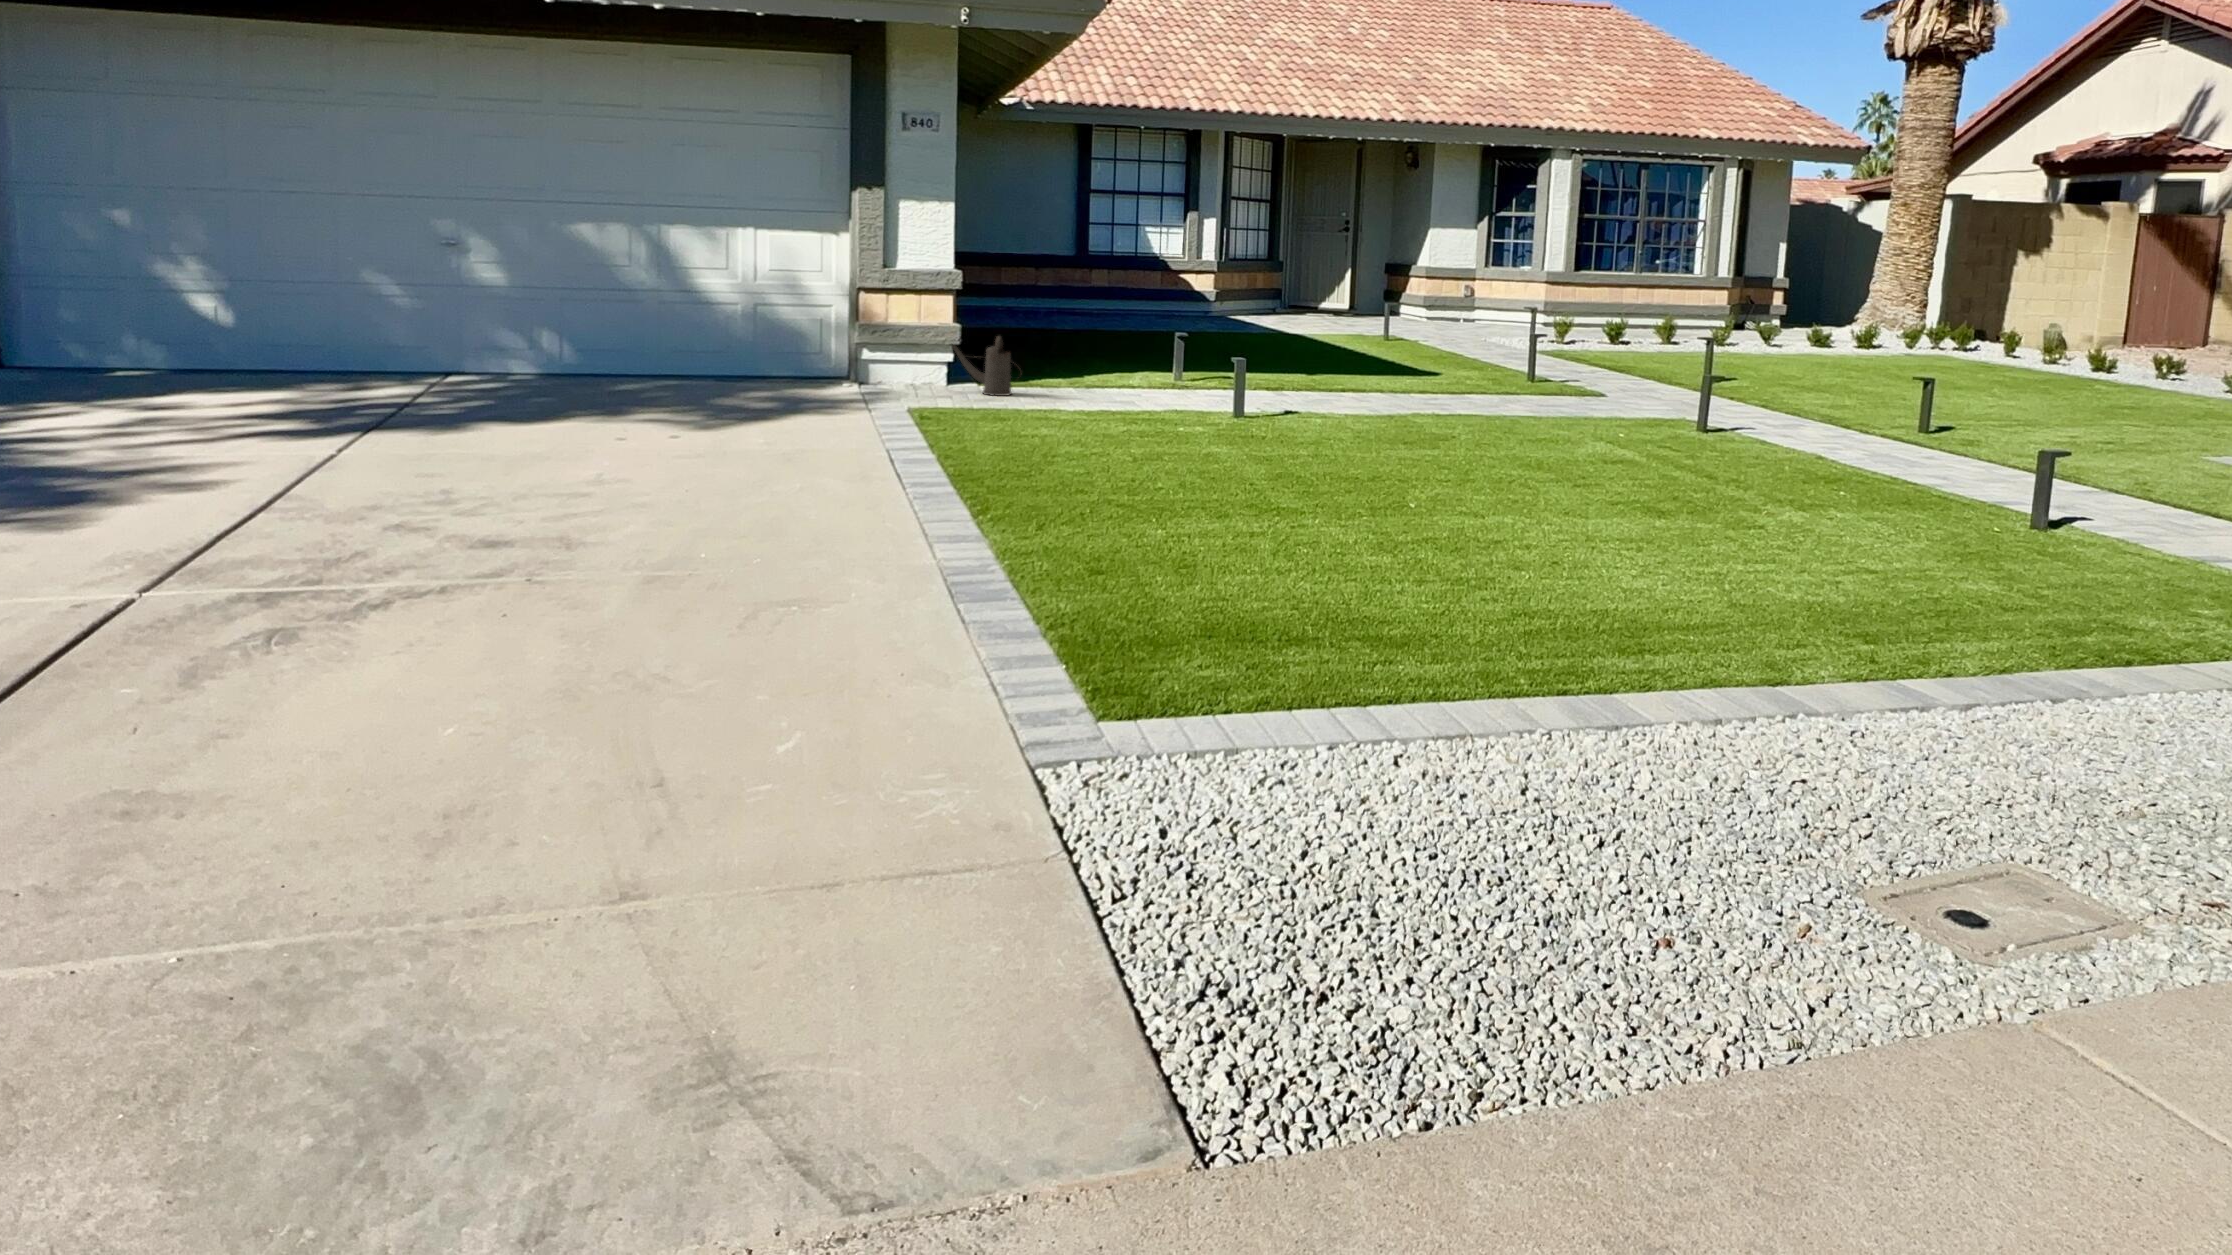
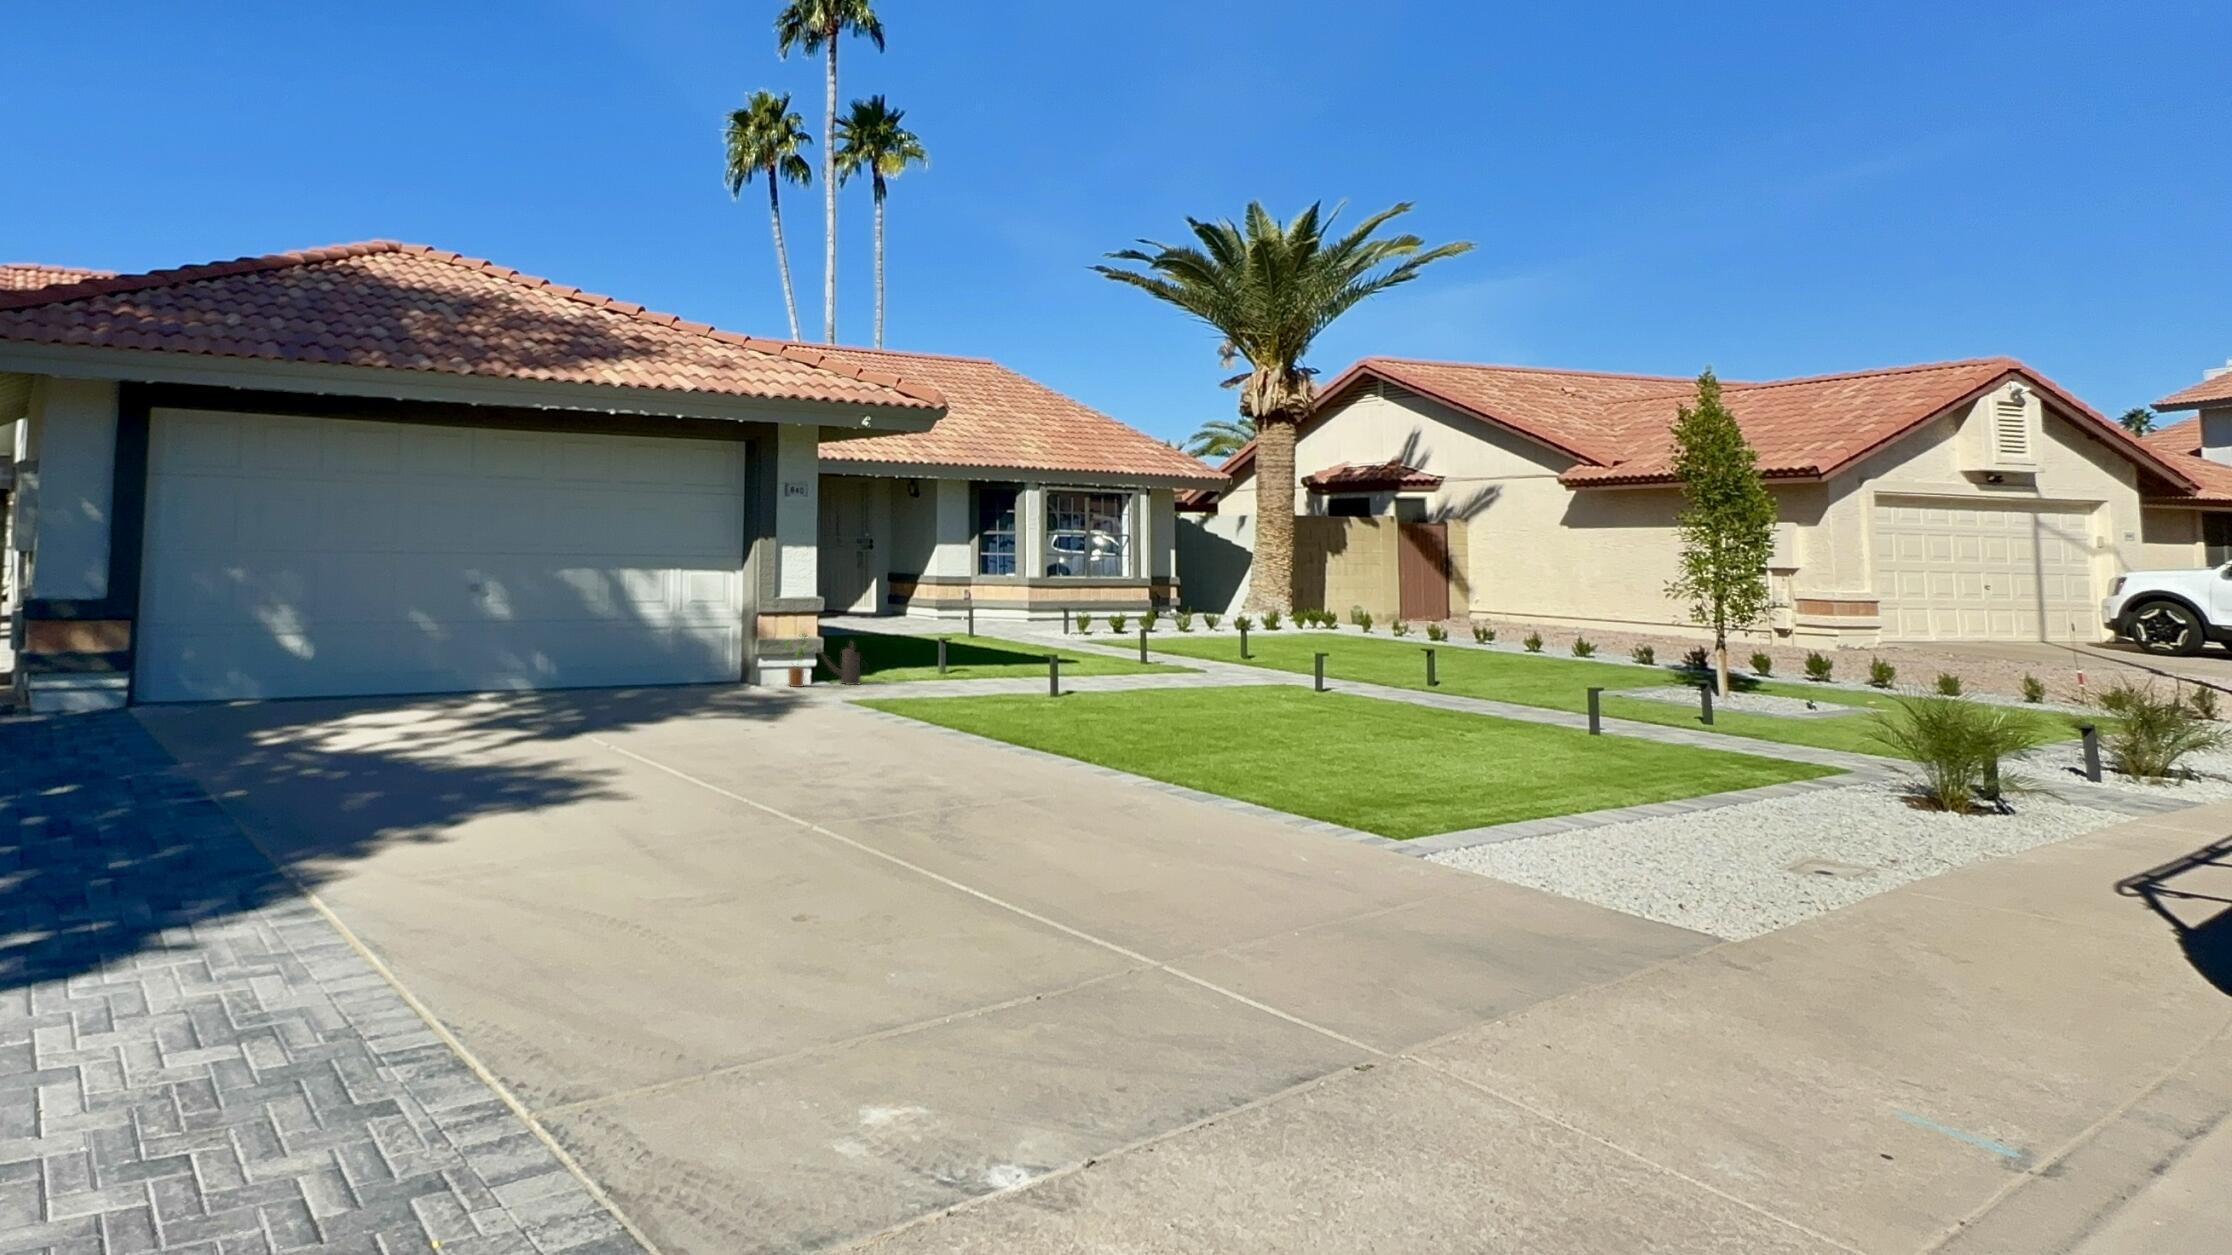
house plant: none [890,321,933,394] -> present [785,633,808,687]

